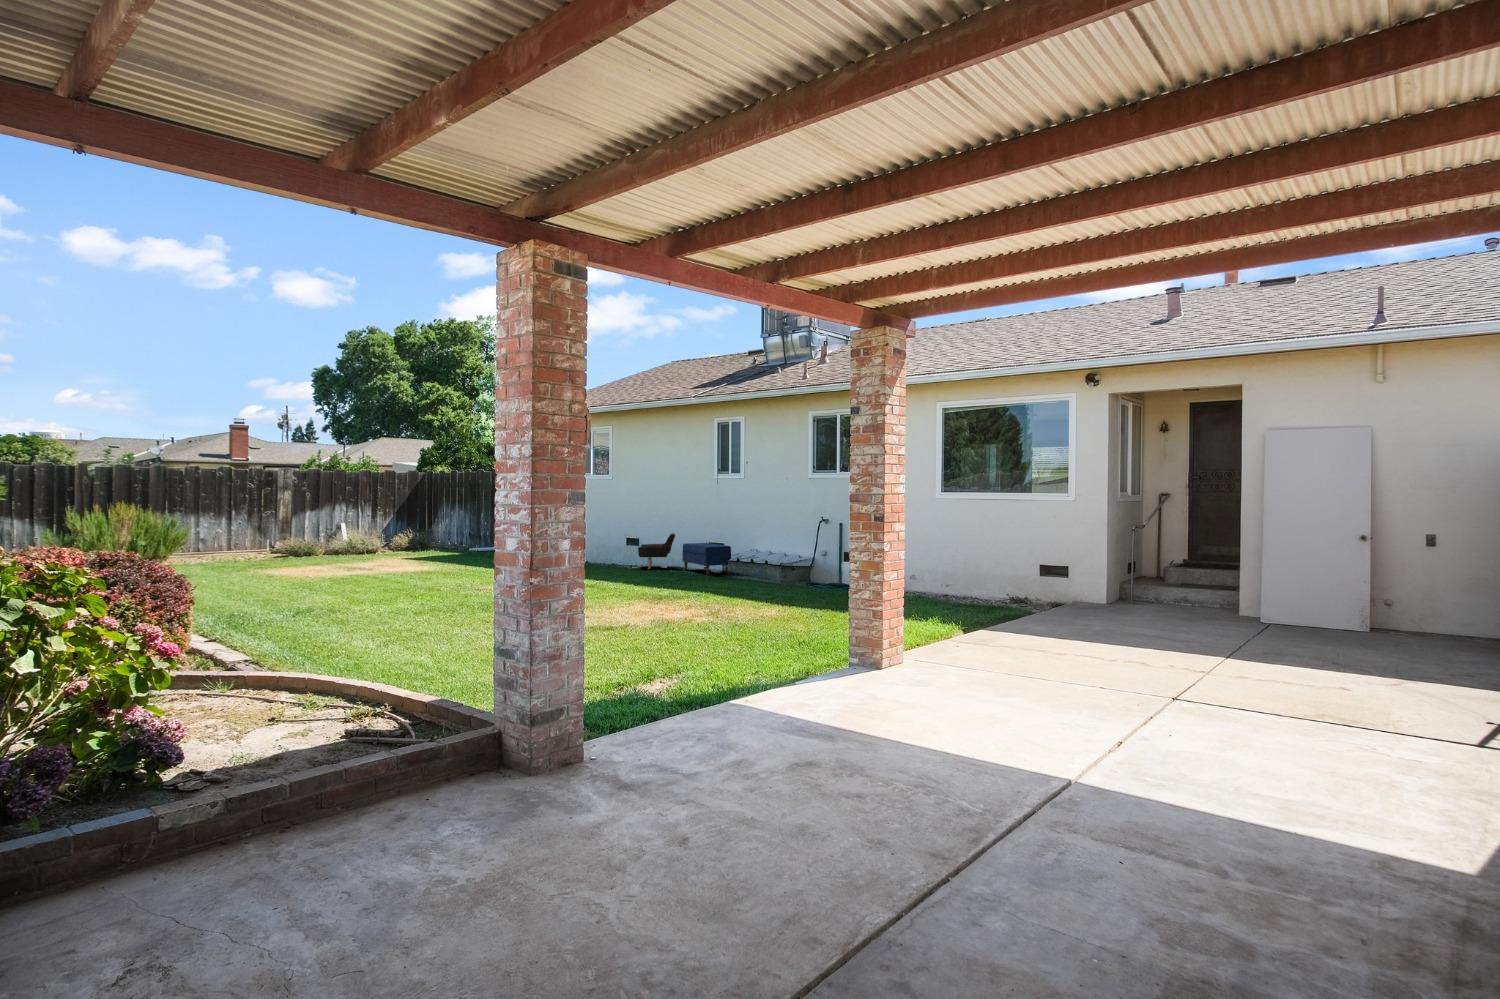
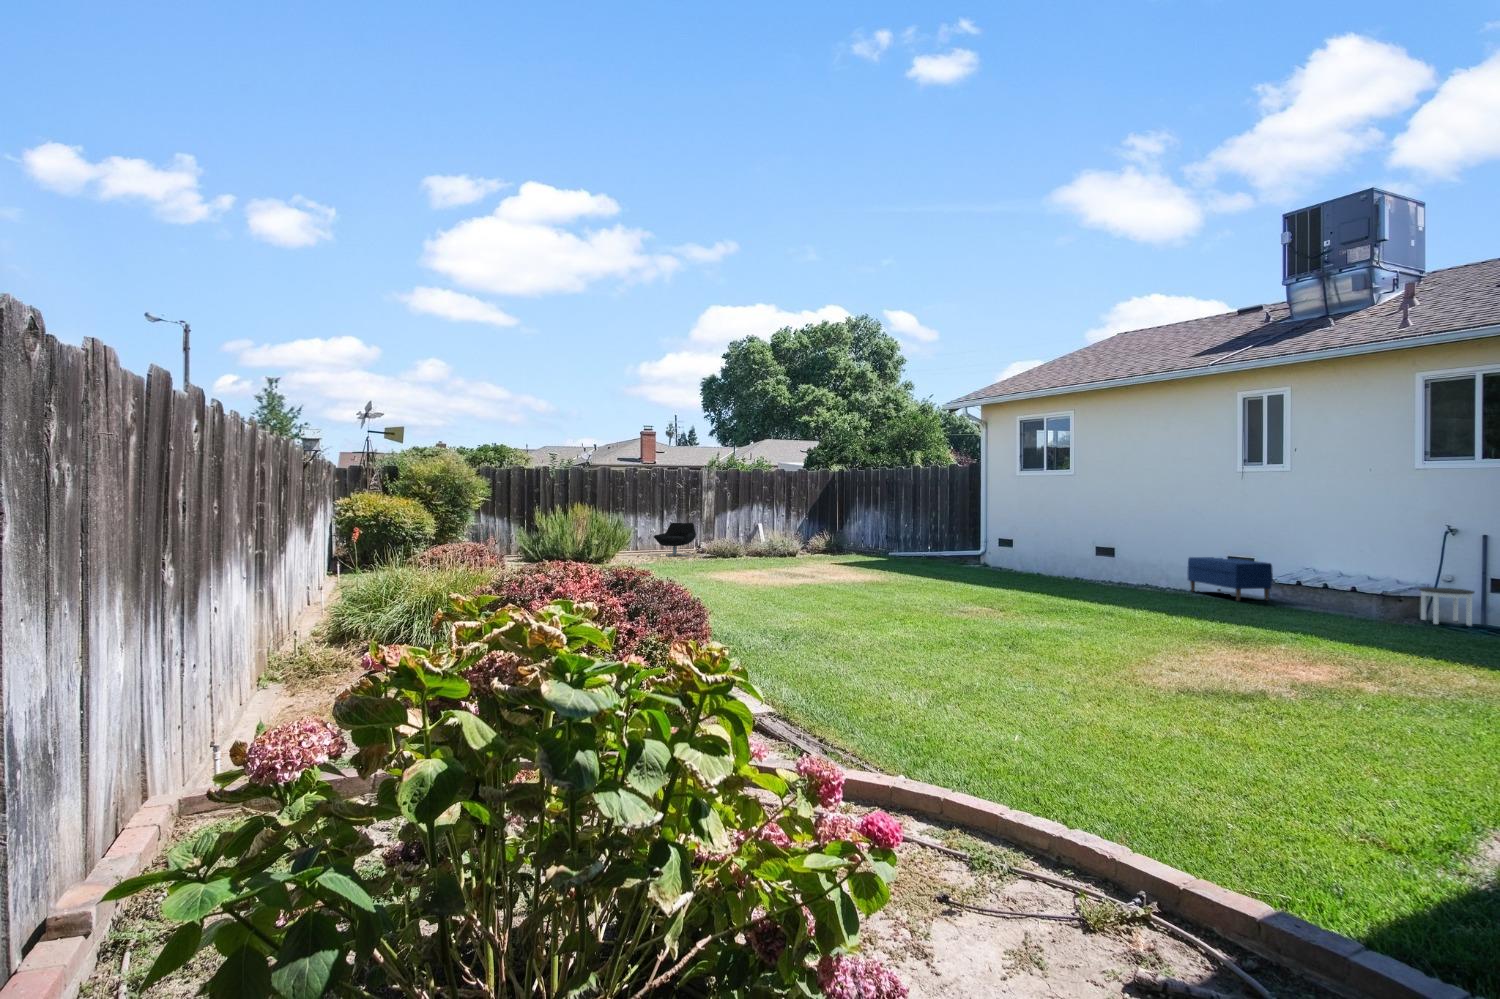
lounge chair: present [638,533,675,569] -> present [654,523,696,557]
round table: none [802,559,831,583] -> present [1419,587,1474,626]

